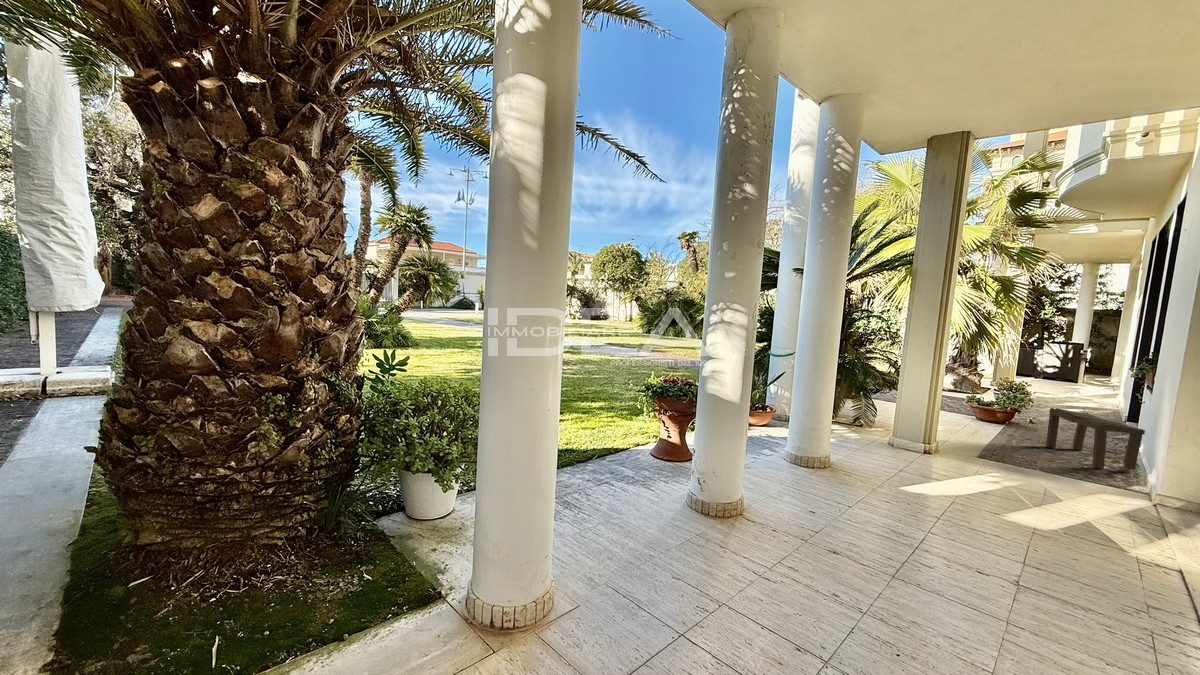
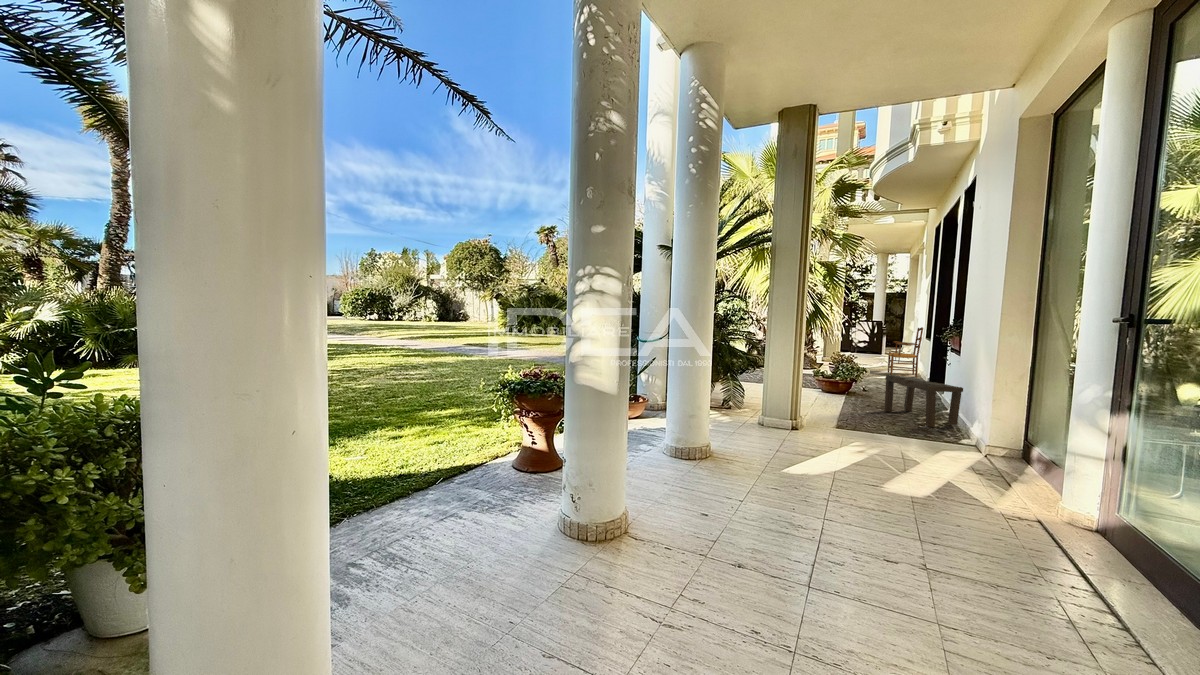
armchair: none [1074,356,1126,414] -> present [888,327,923,377]

